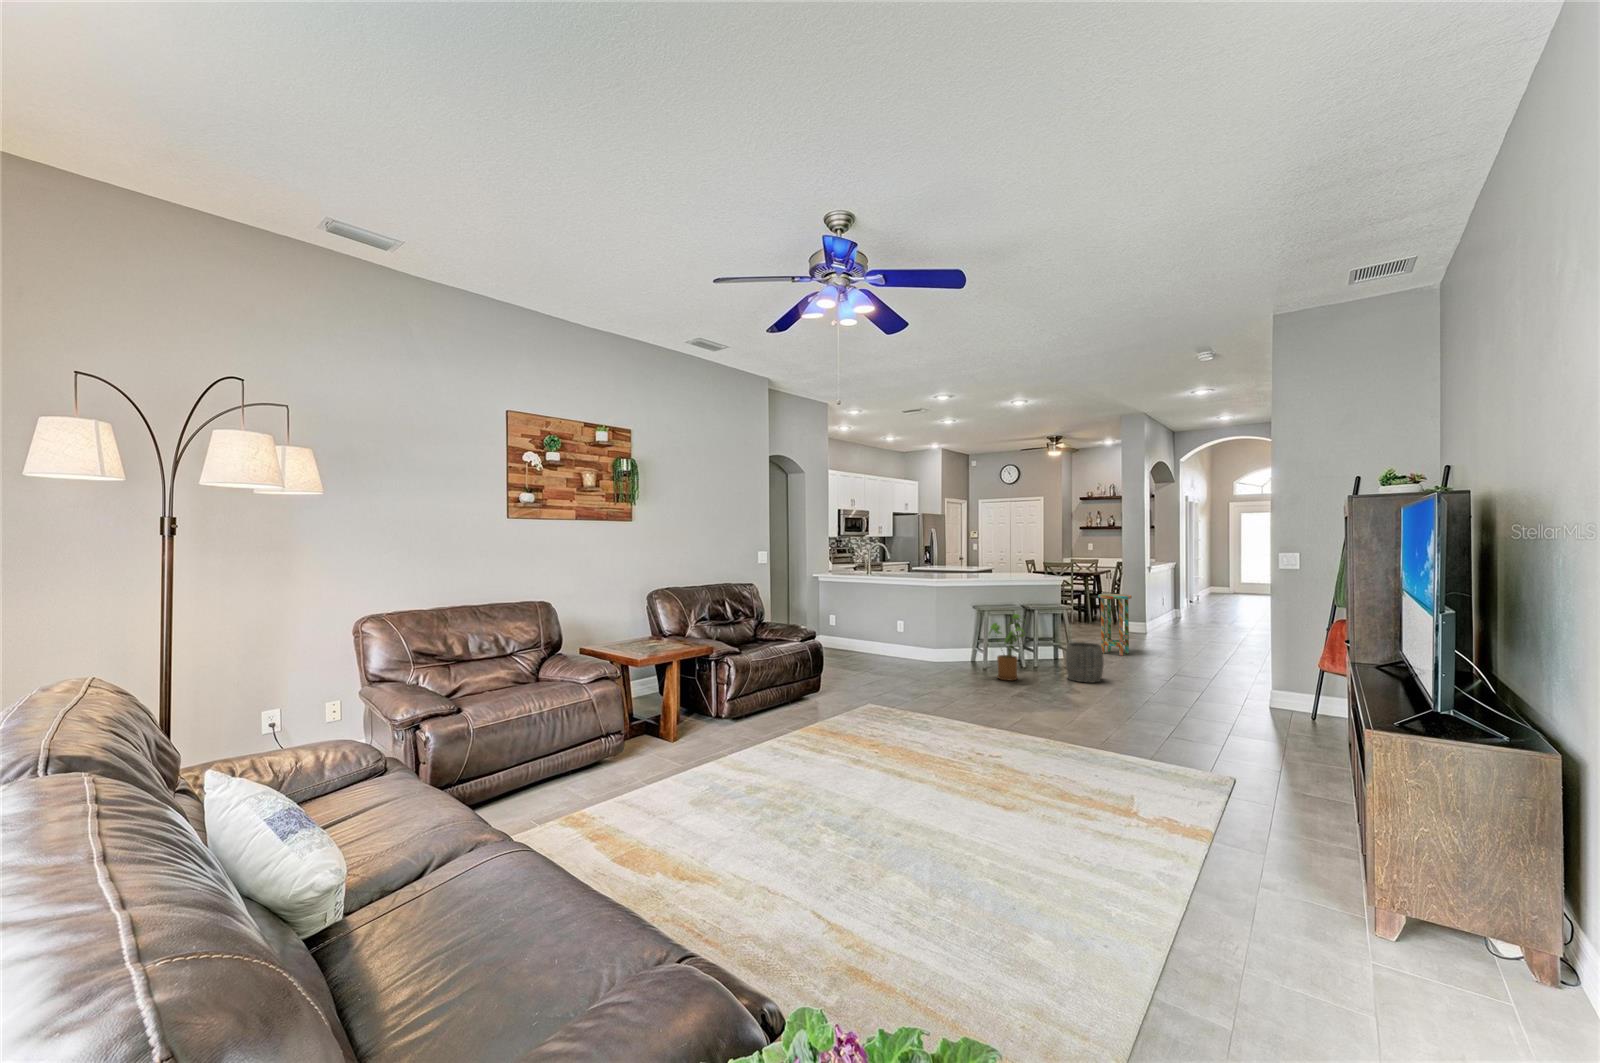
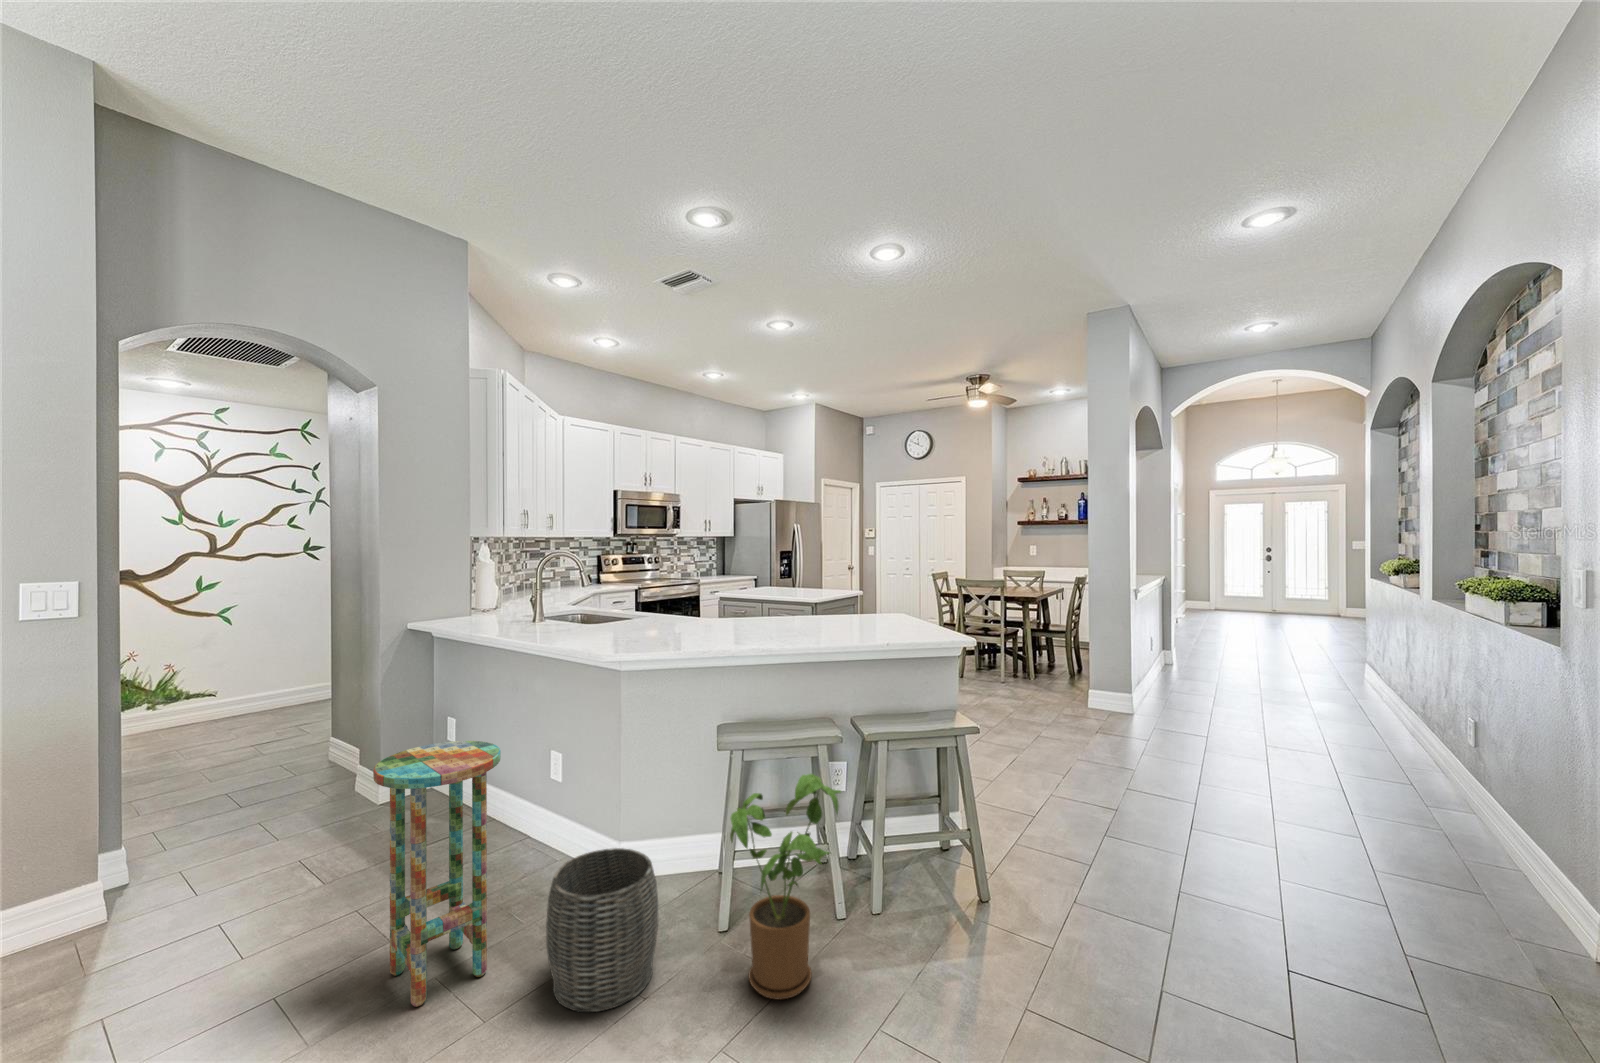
side table: present [1098,594,1132,656] -> present [373,741,501,1007]
woven basket: present [1066,642,1104,683] -> present [546,848,658,1012]

